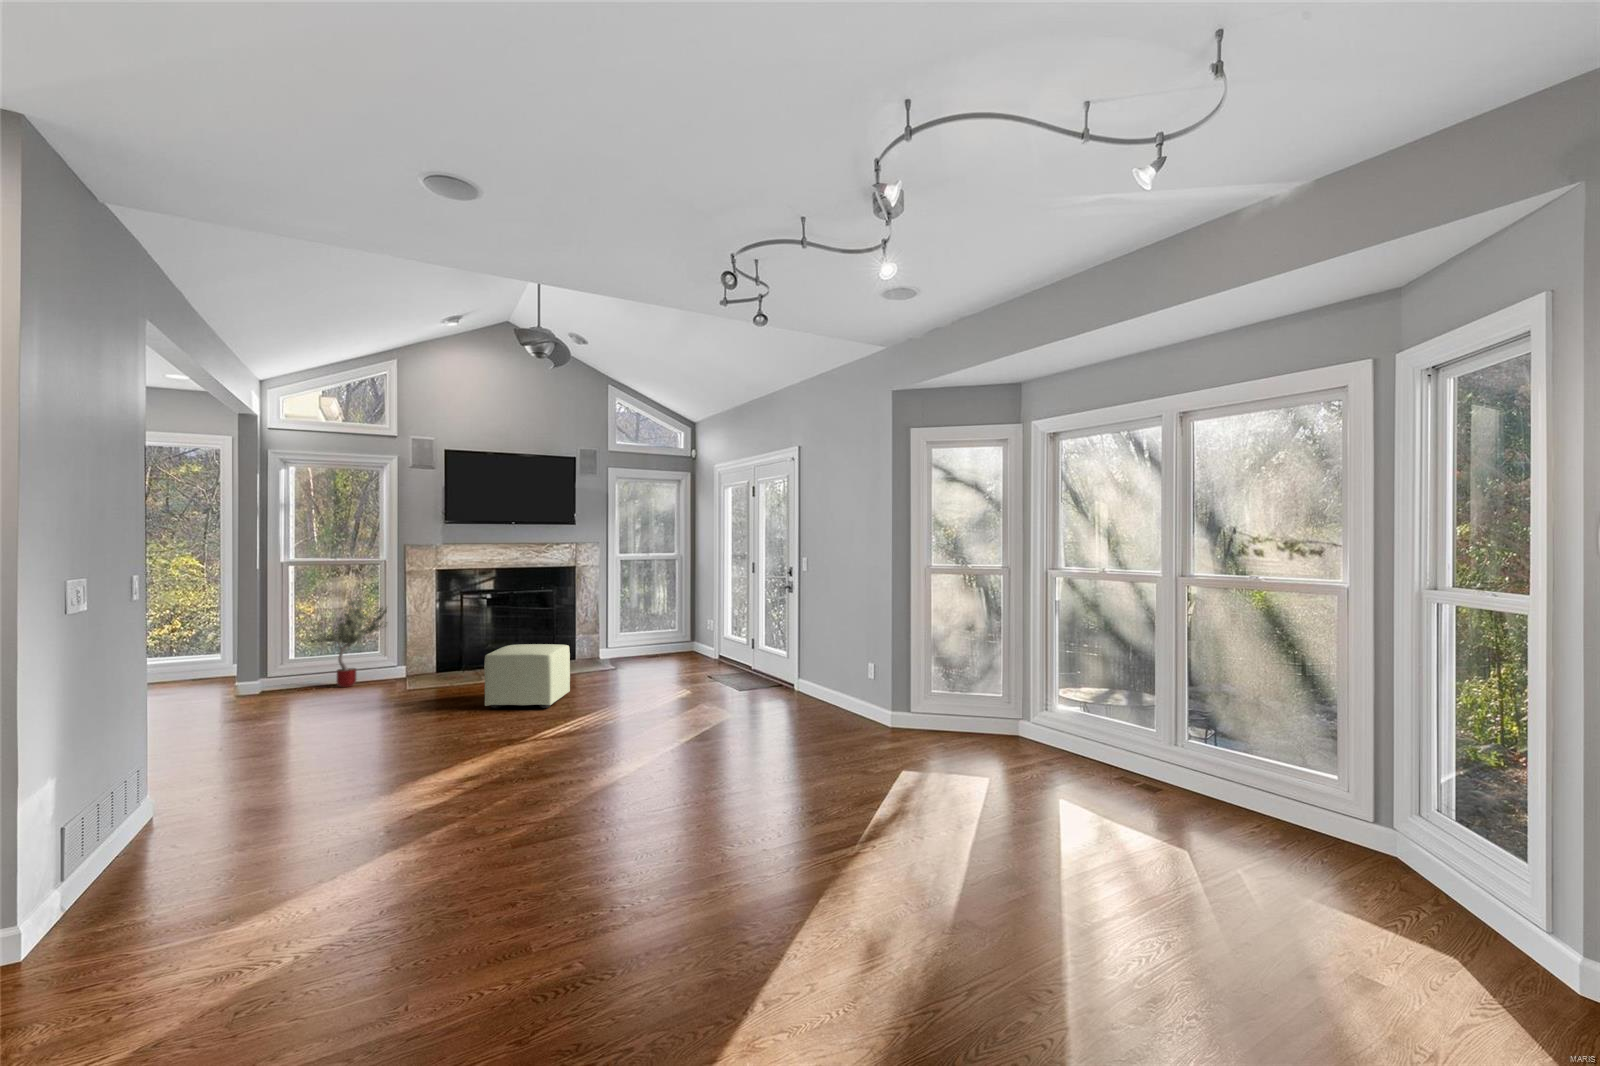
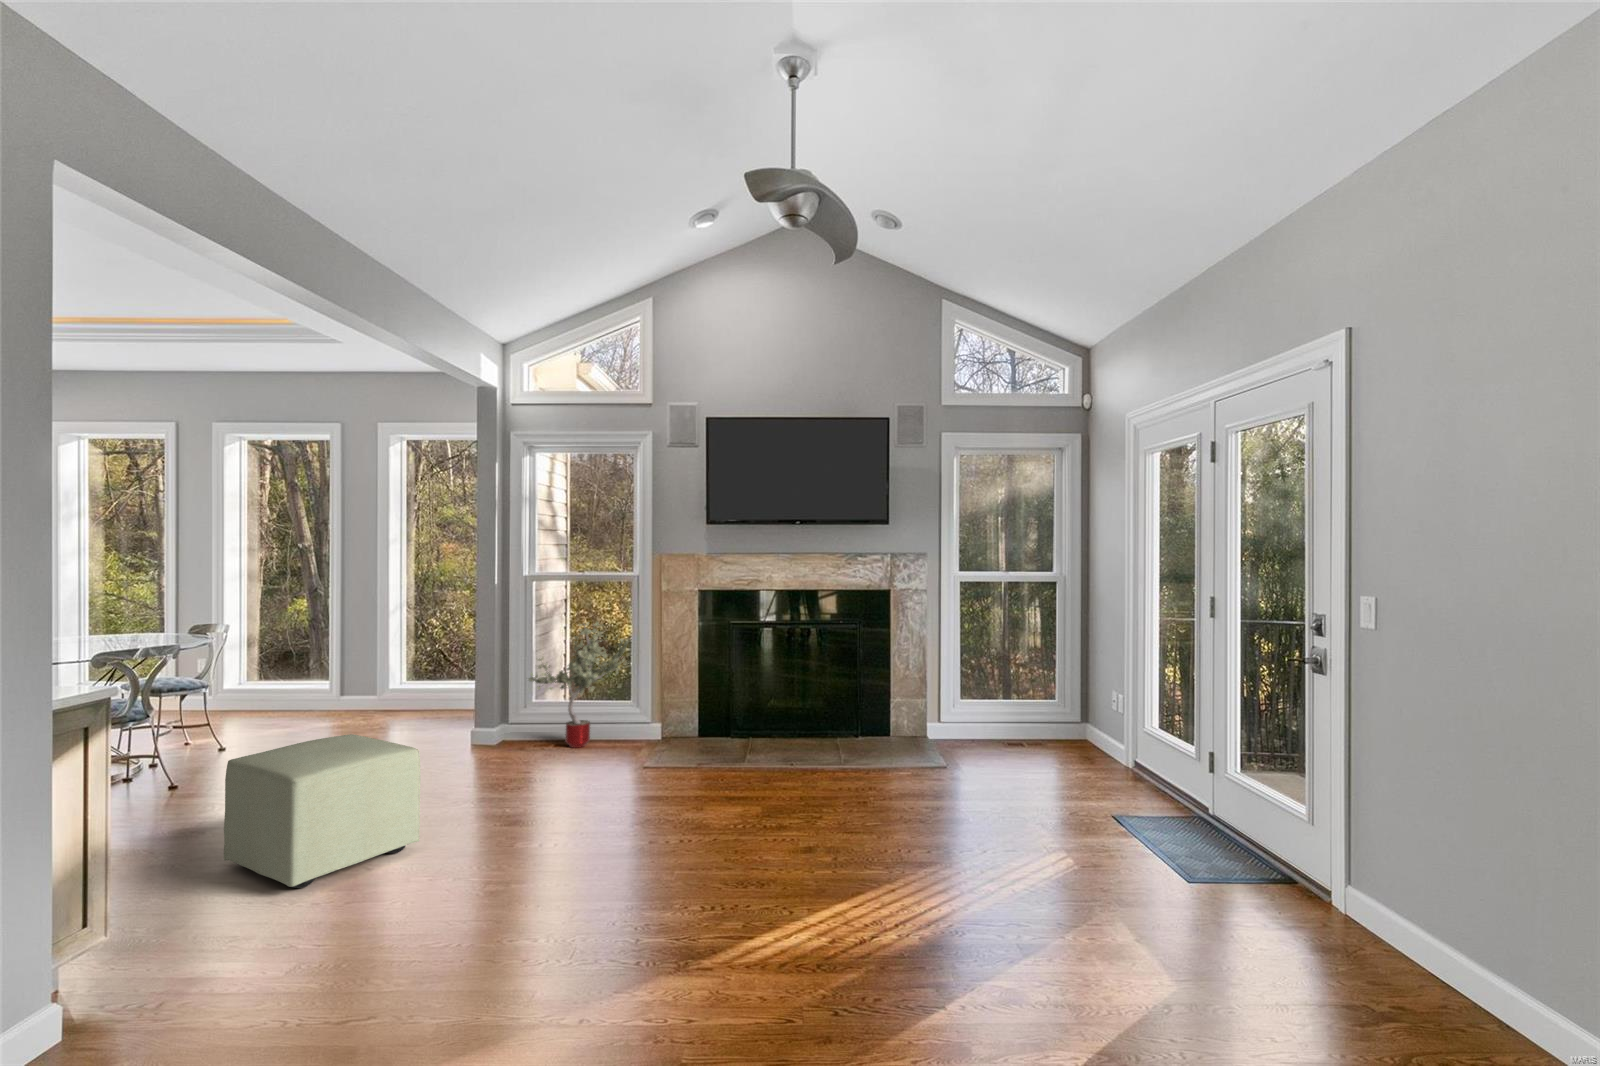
ottoman: present [484,644,570,708] -> present [224,734,420,888]

